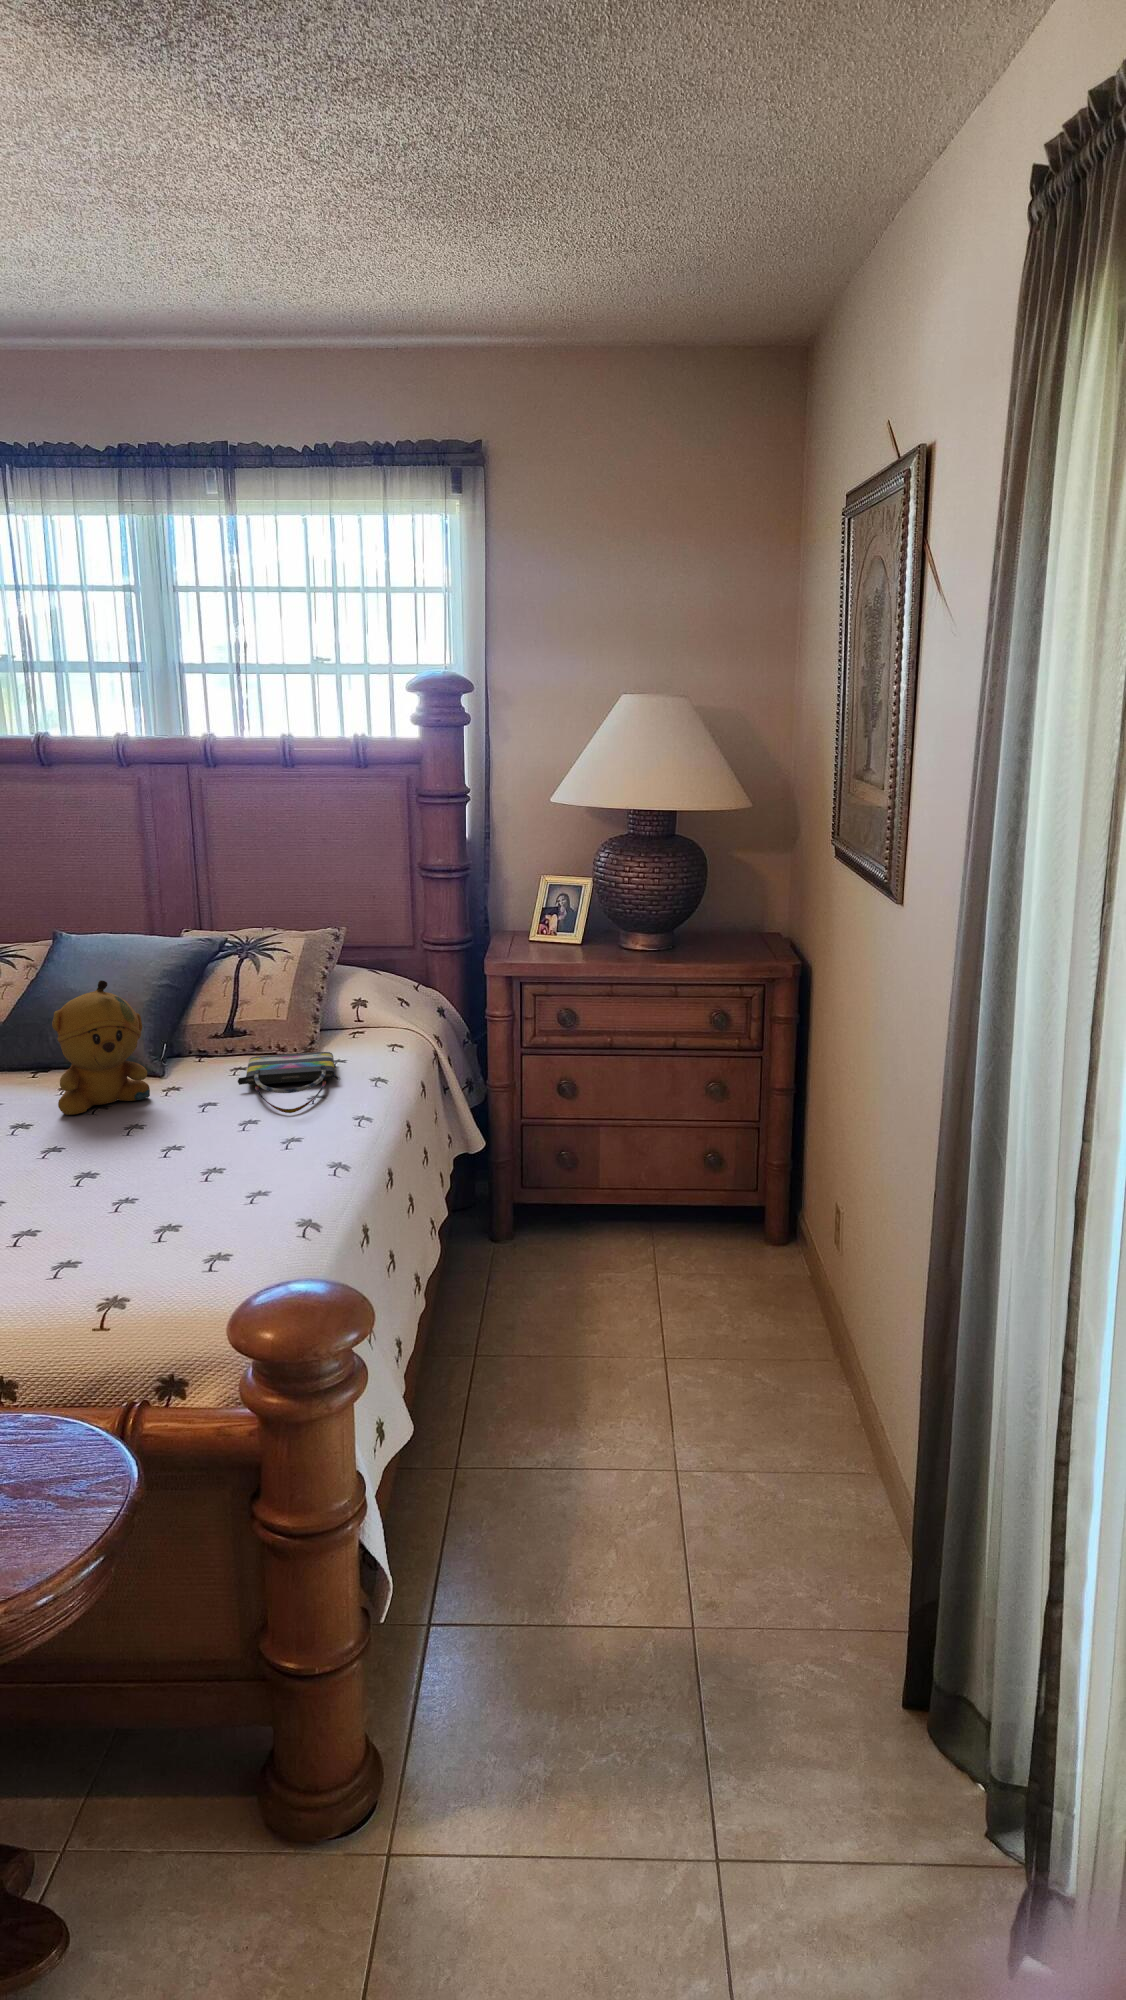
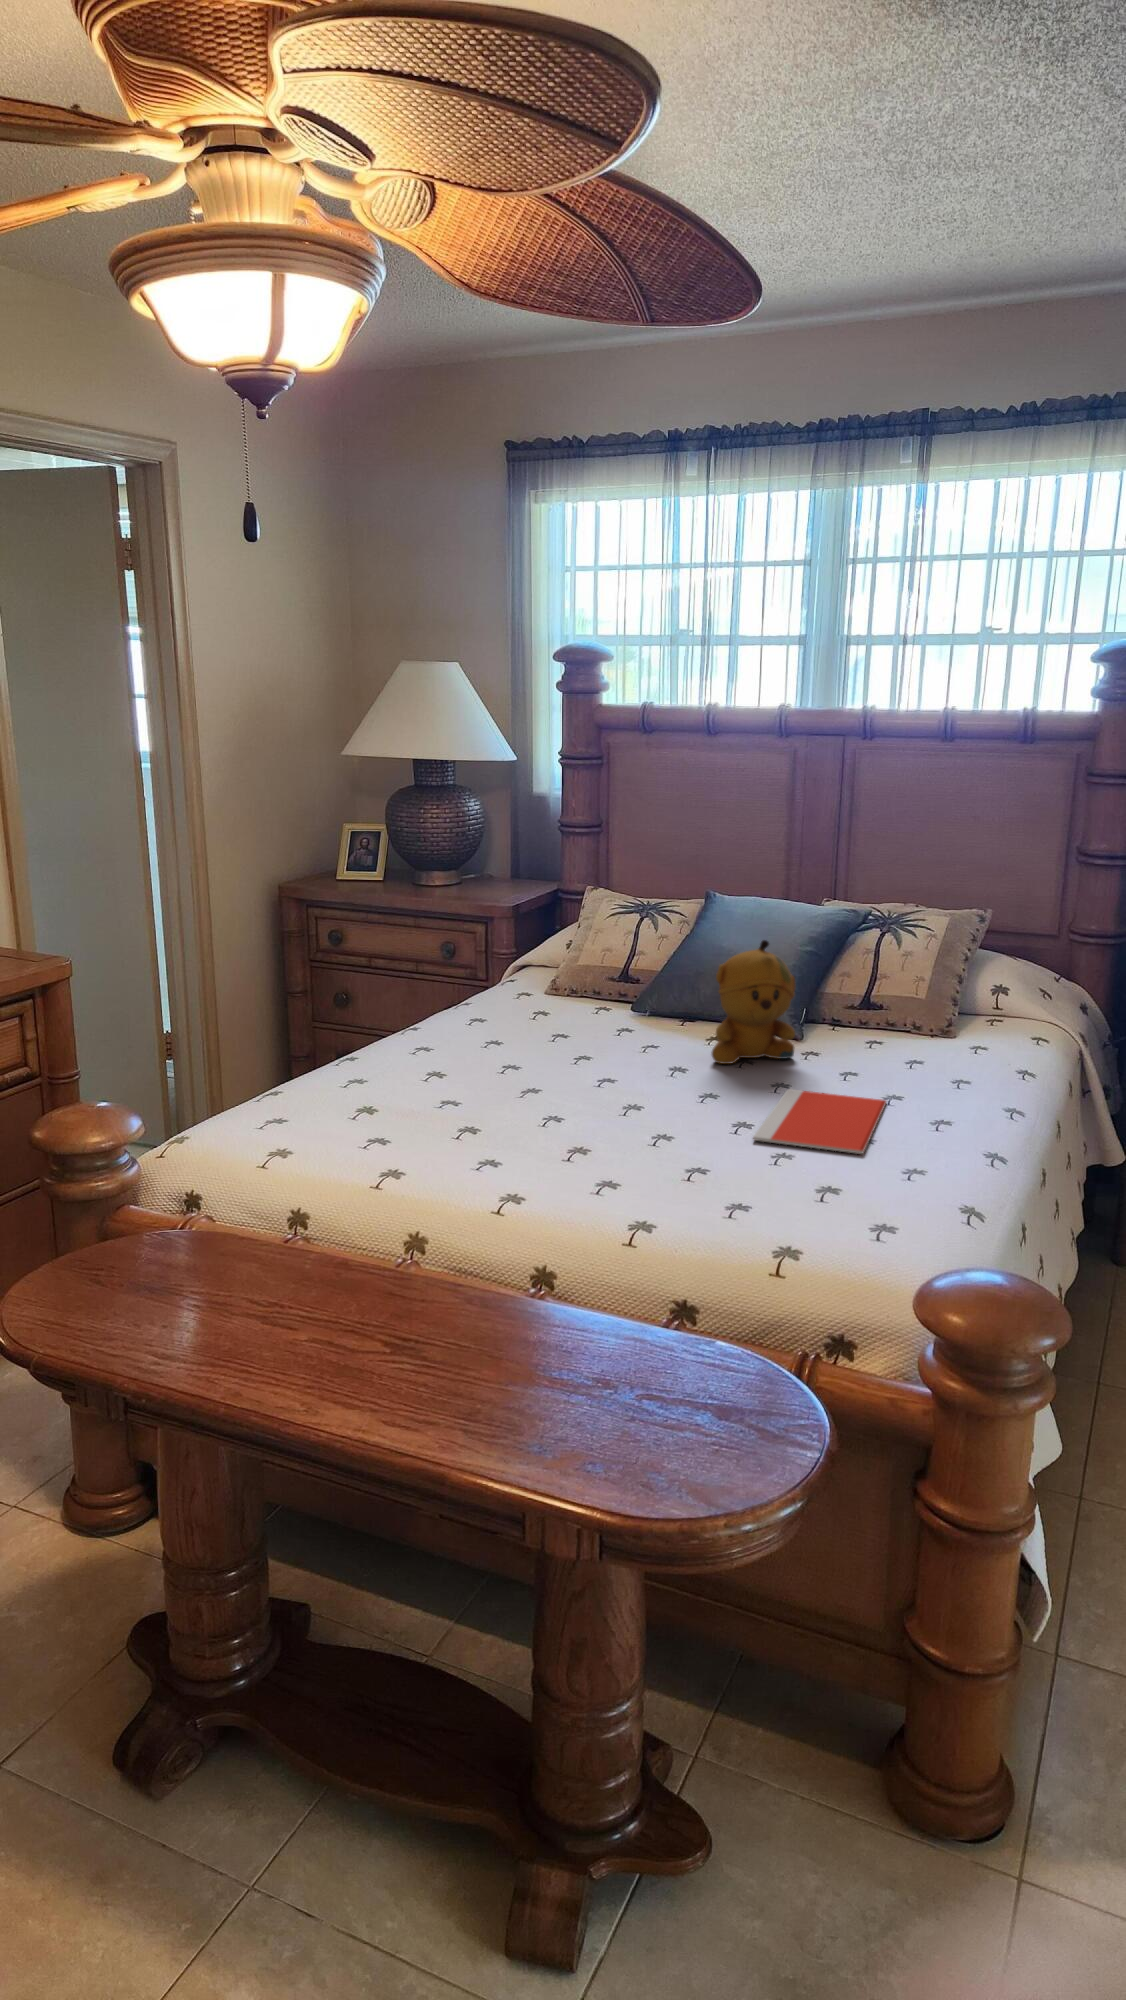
tote bag: present [238,1052,339,1113] -> none [880,1032,985,1094]
notebook: none [92,1127,240,1191] -> present [753,1089,886,1154]

